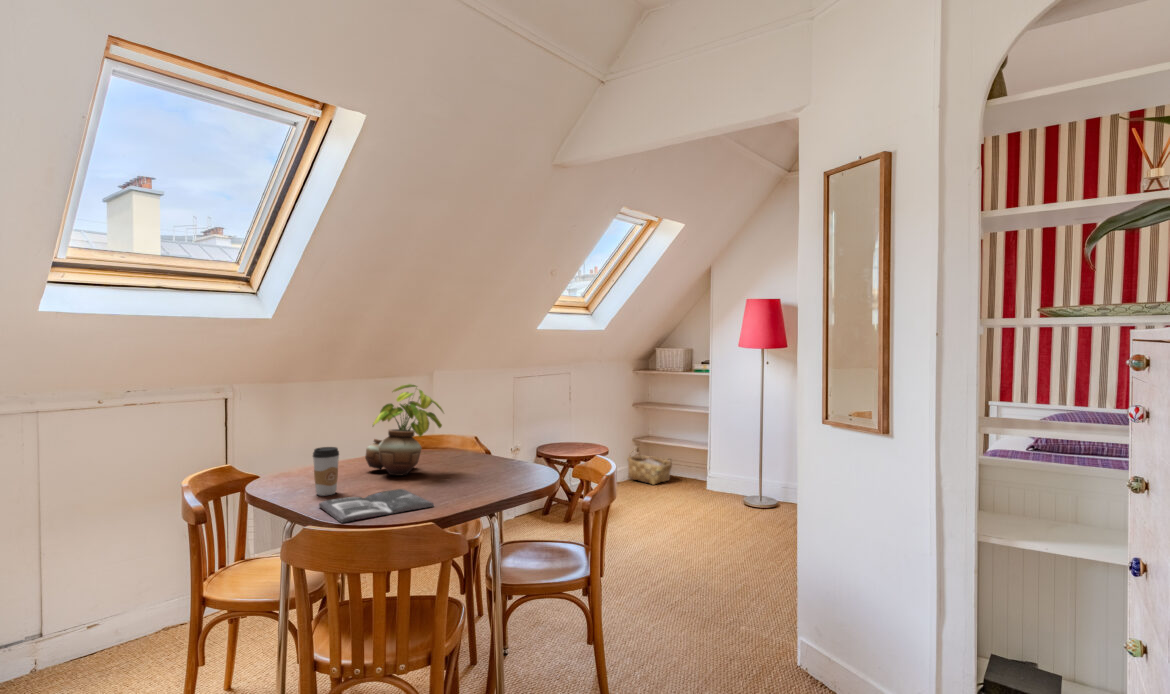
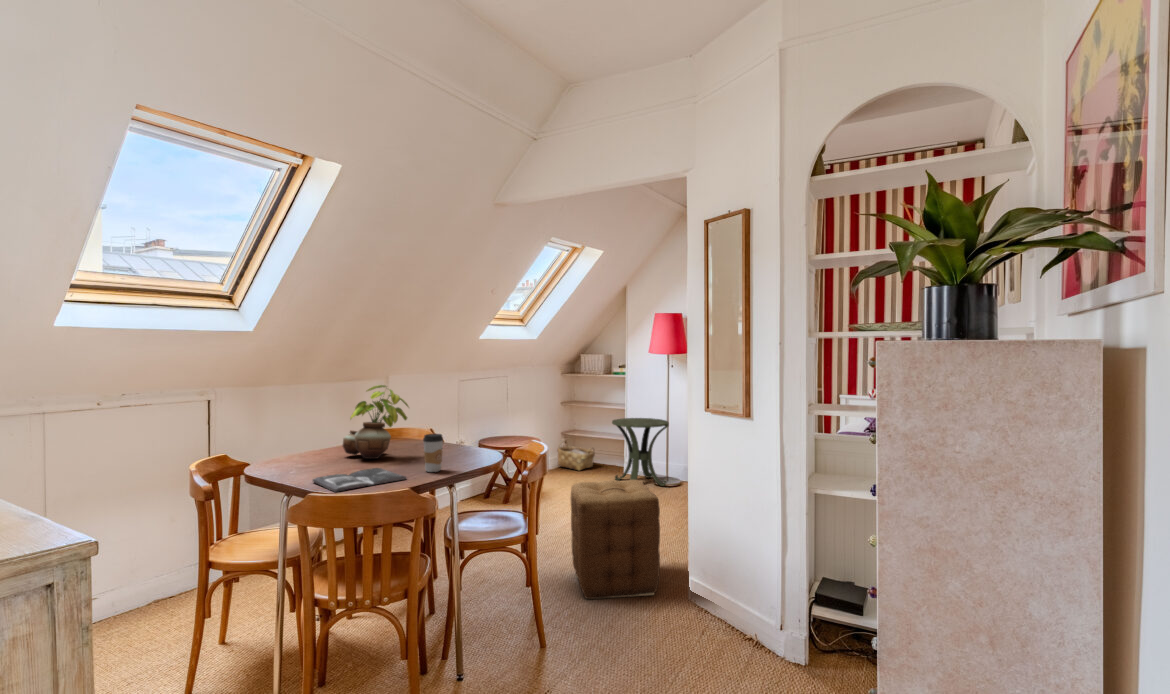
side table: none [693,424,763,509] -> present [612,418,669,486]
coffee cup: present [313,447,339,495] -> present [423,434,443,472]
ottoman: none [644,506,758,657] -> present [570,480,660,599]

